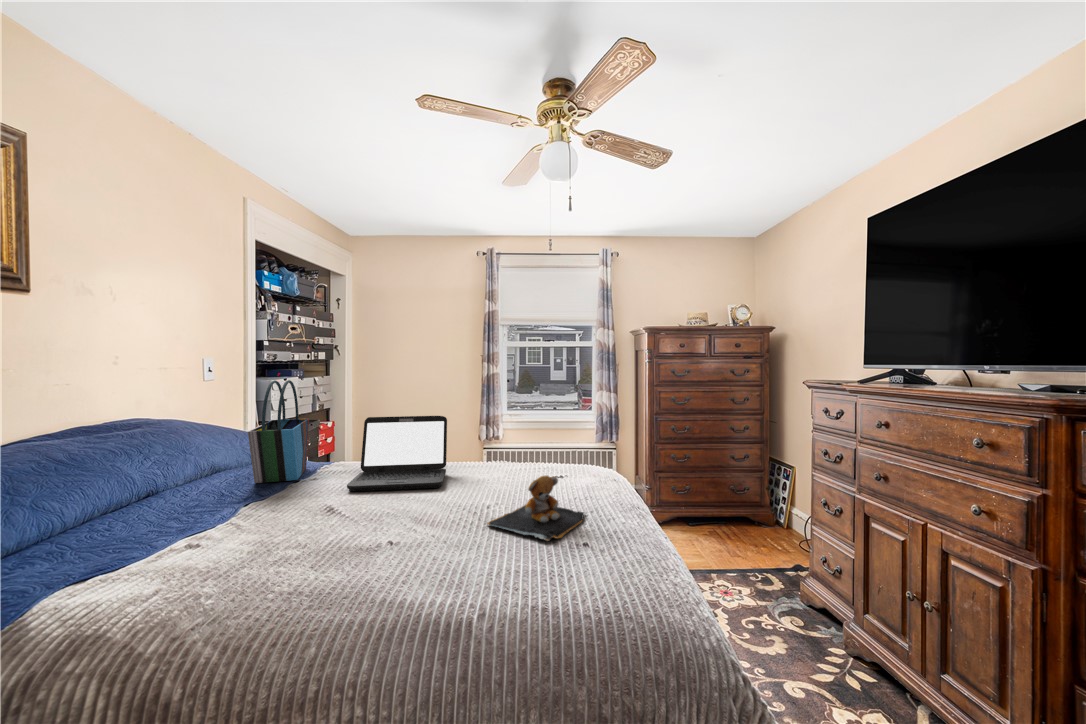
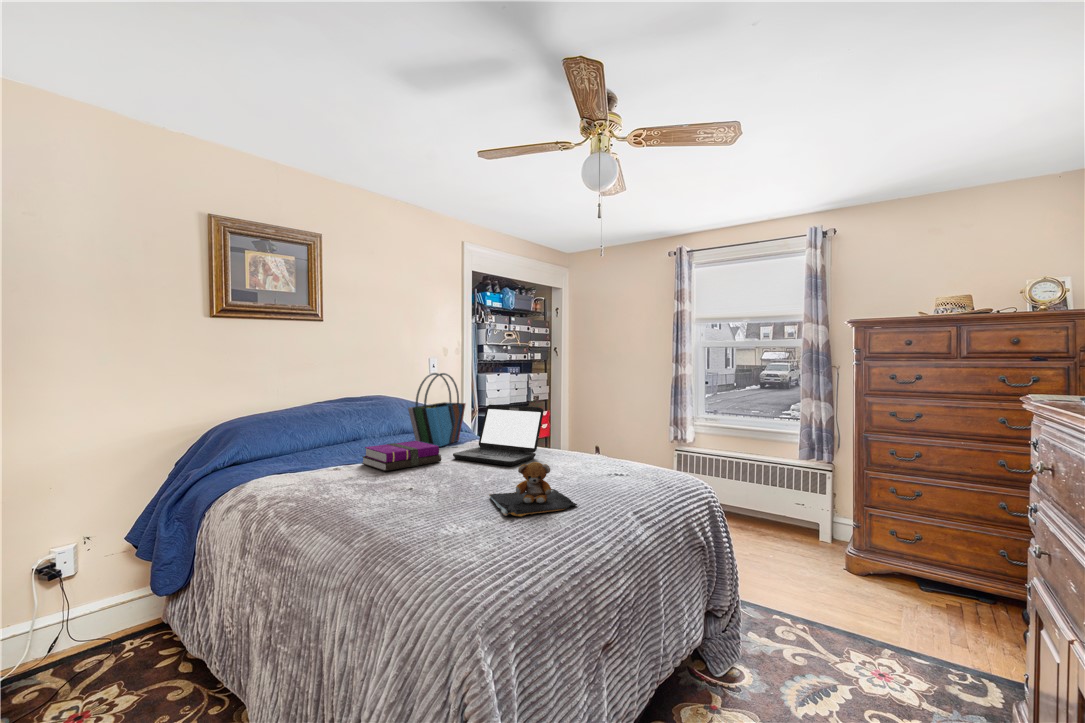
notebook: none [219,477,341,527] -> present [362,441,441,471]

